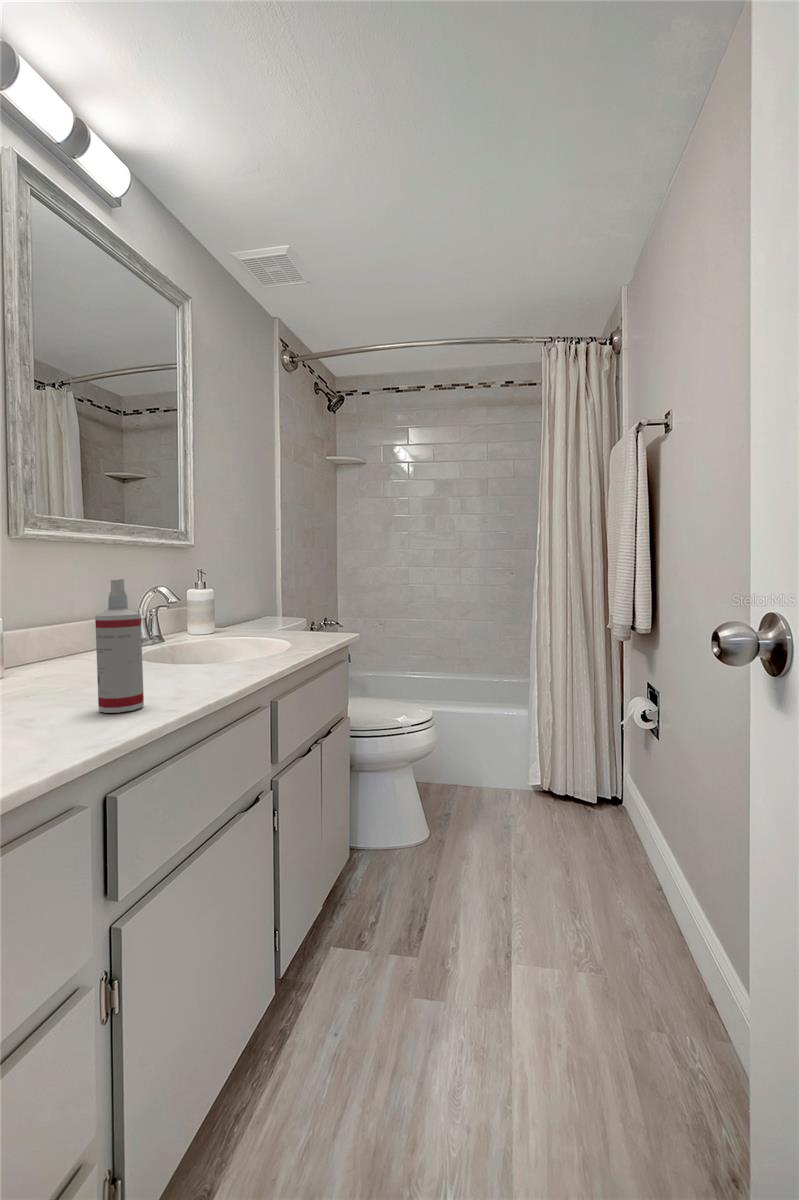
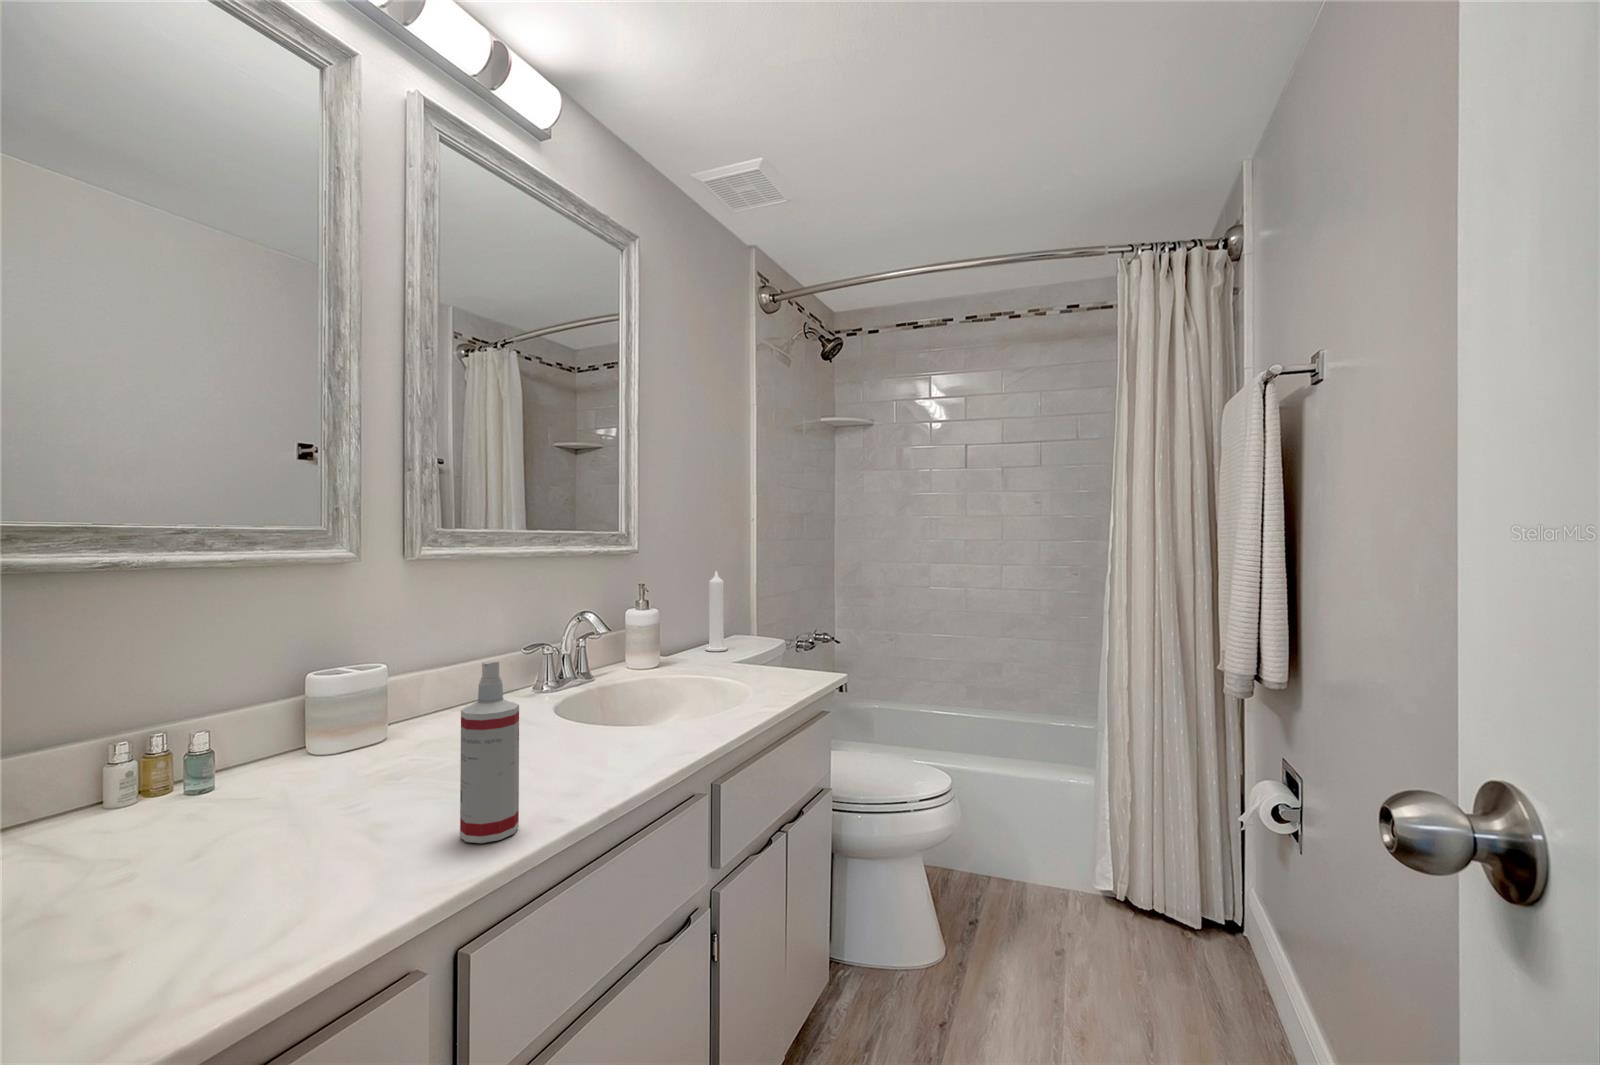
candle: none [249,568,266,629] -> present [705,571,728,651]

